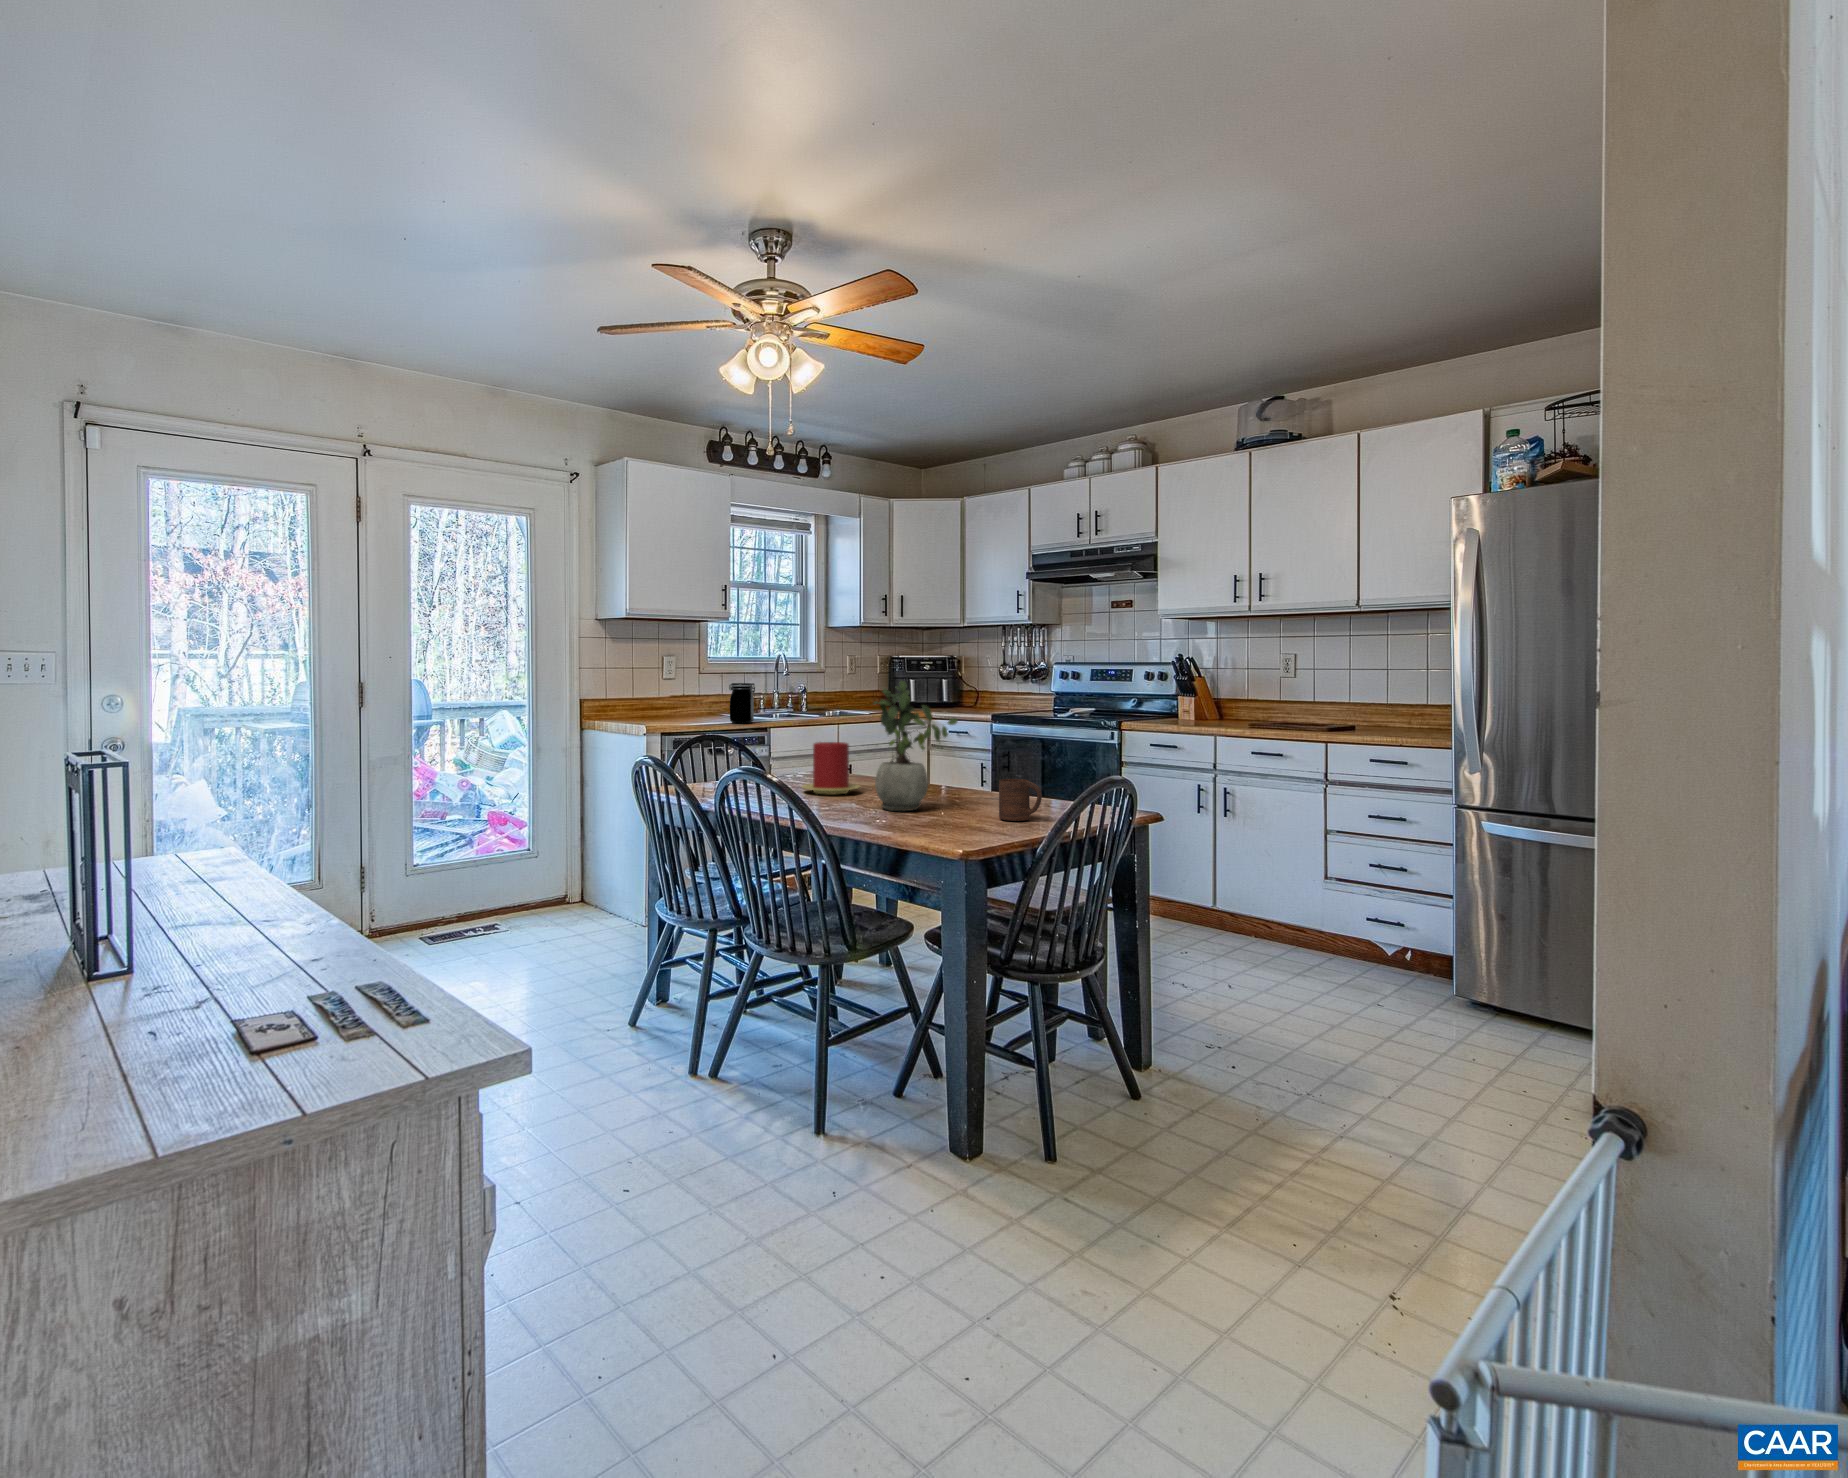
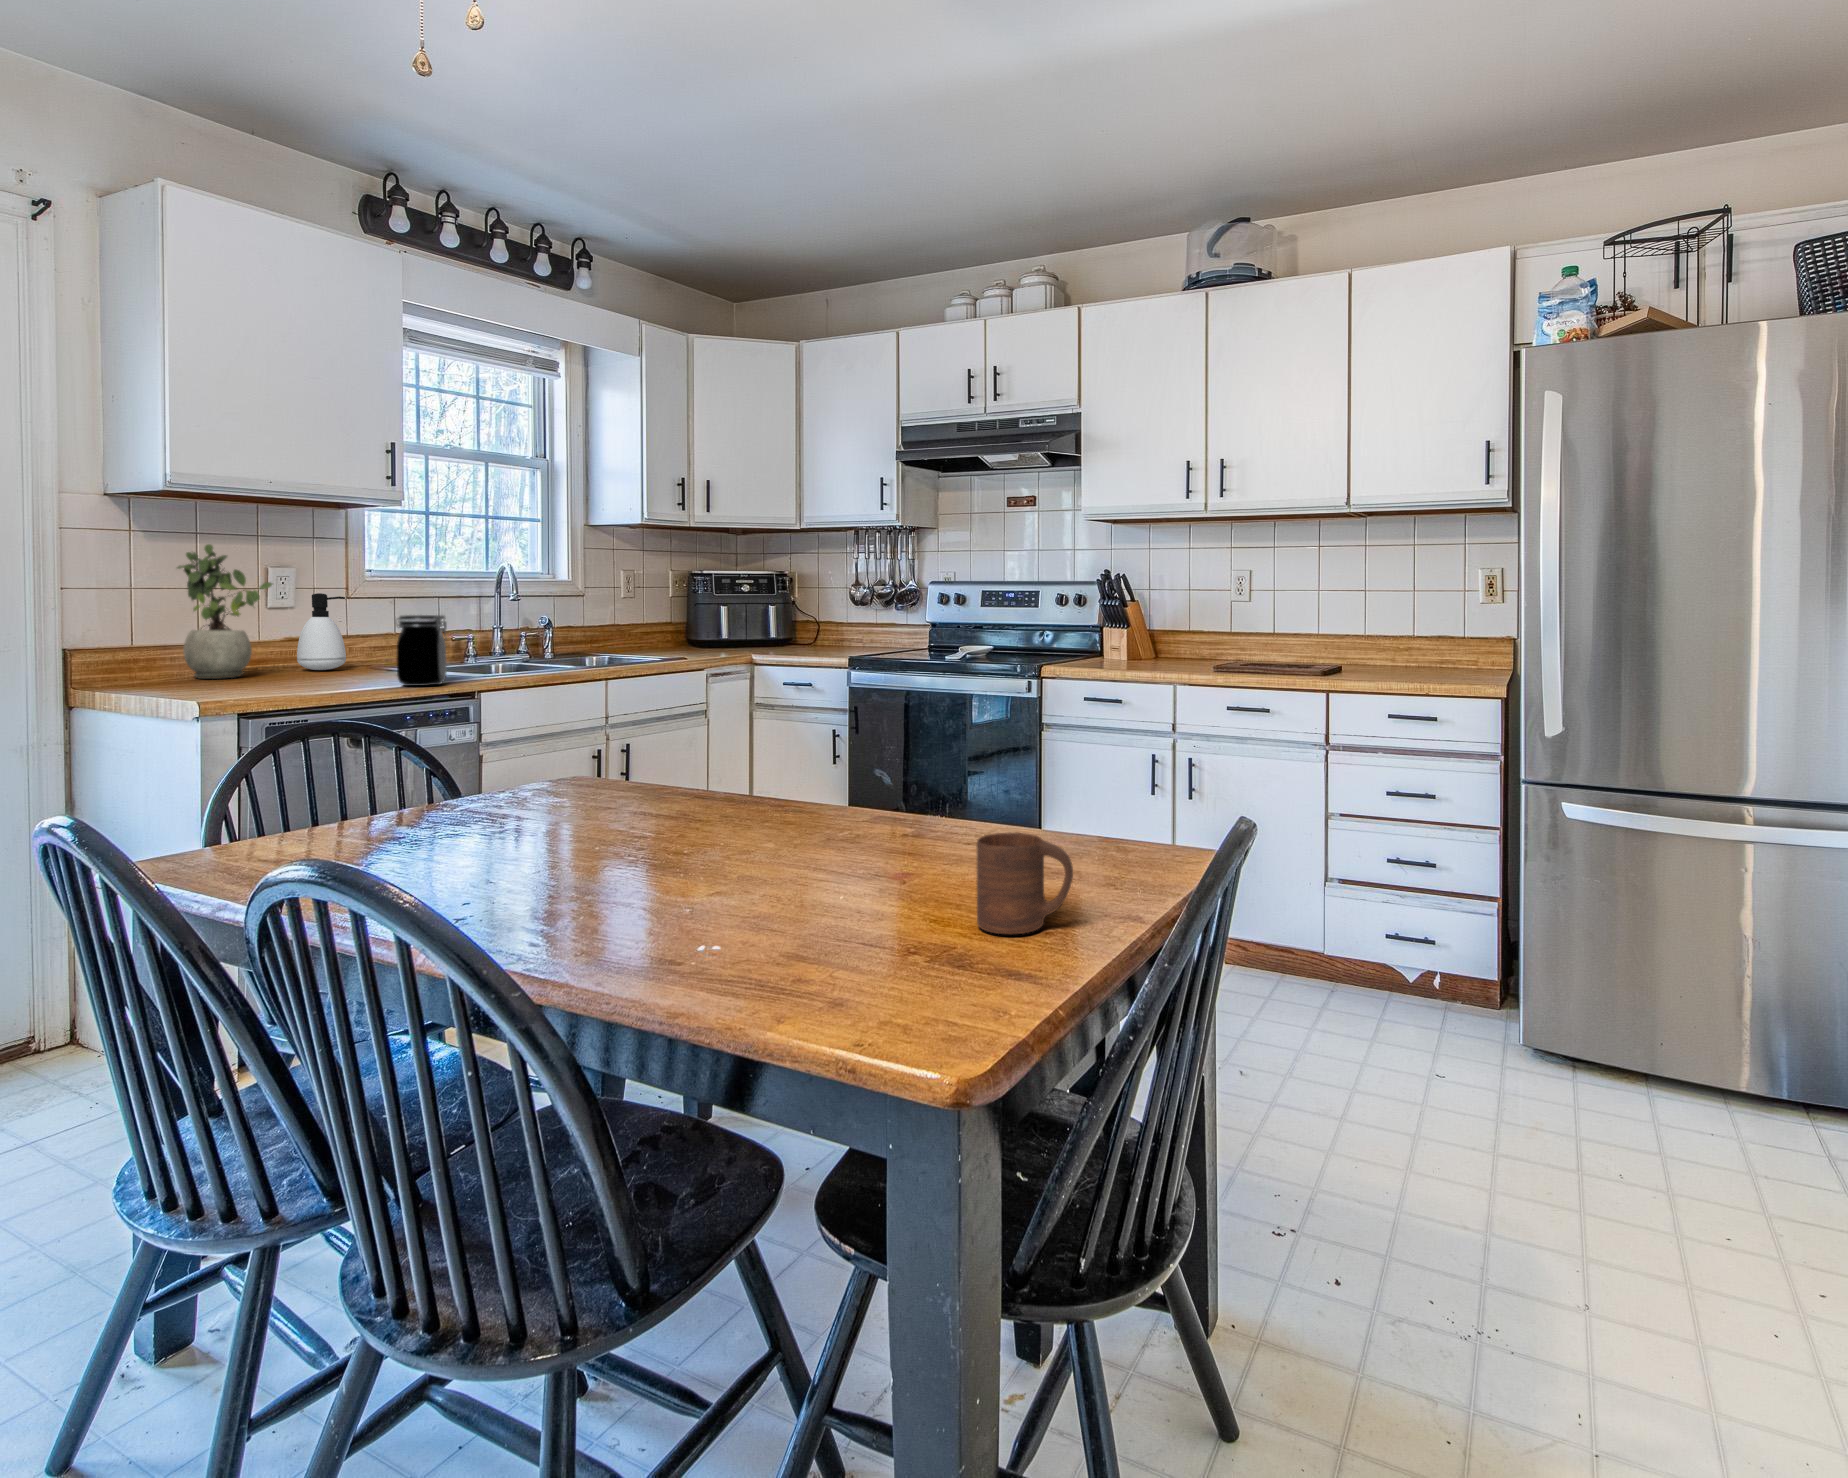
soap dispenser: none [674,671,699,715] -> present [297,593,346,670]
potted plant: present [874,681,958,811] -> present [177,544,272,679]
candle: present [802,742,860,794] -> none [506,745,644,865]

